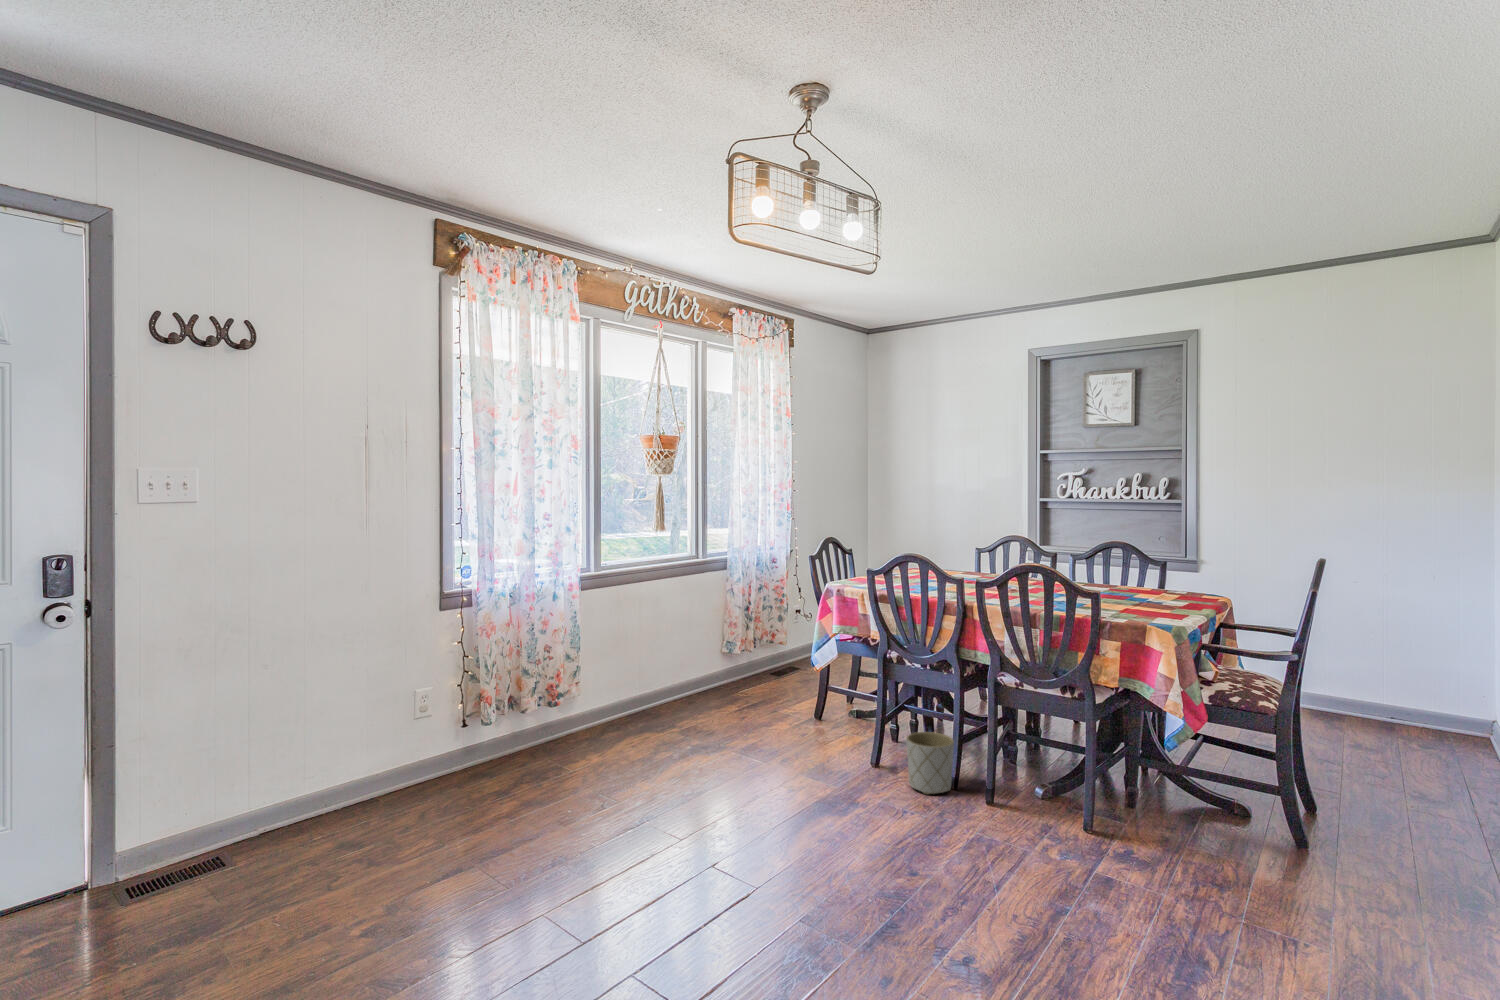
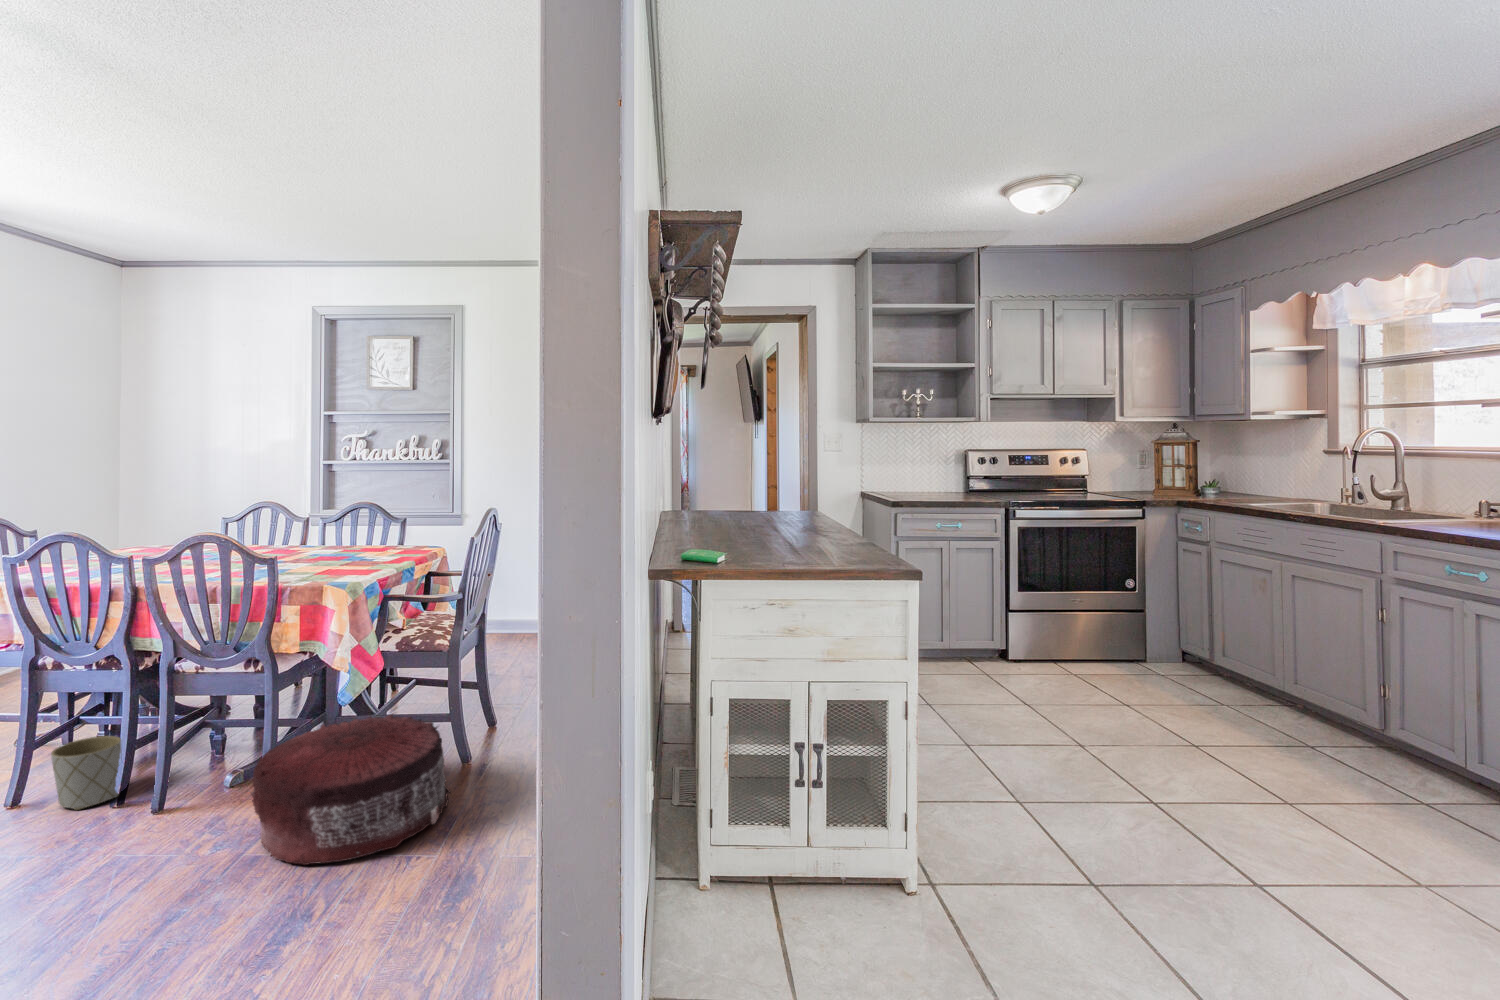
pouf: none [1108,768,1325,938] -> present [251,714,450,865]

